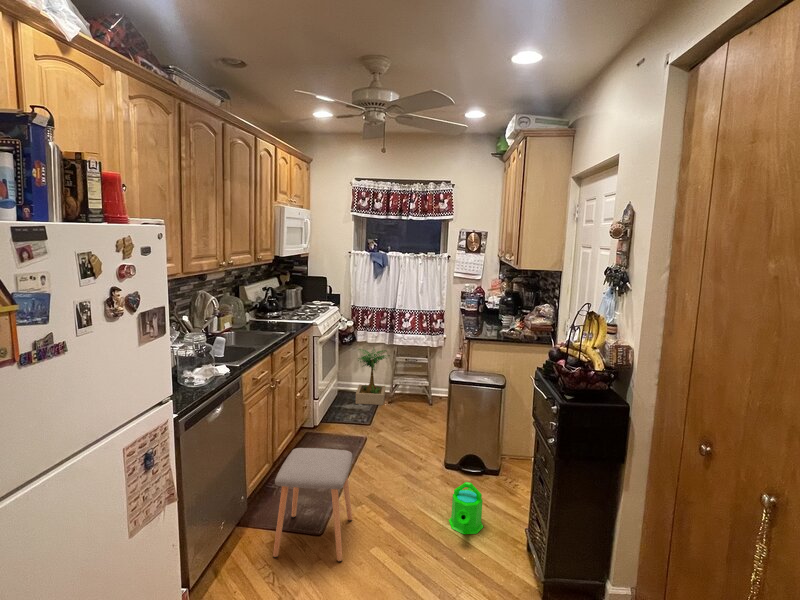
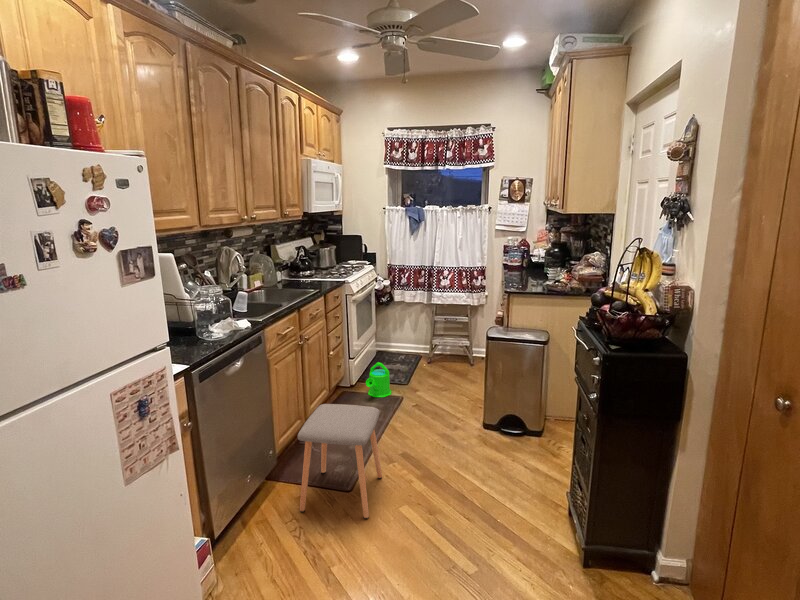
potted plant: present [356,347,390,405] -> none [393,305,433,365]
watering can: present [449,482,483,534] -> present [366,362,391,397]

